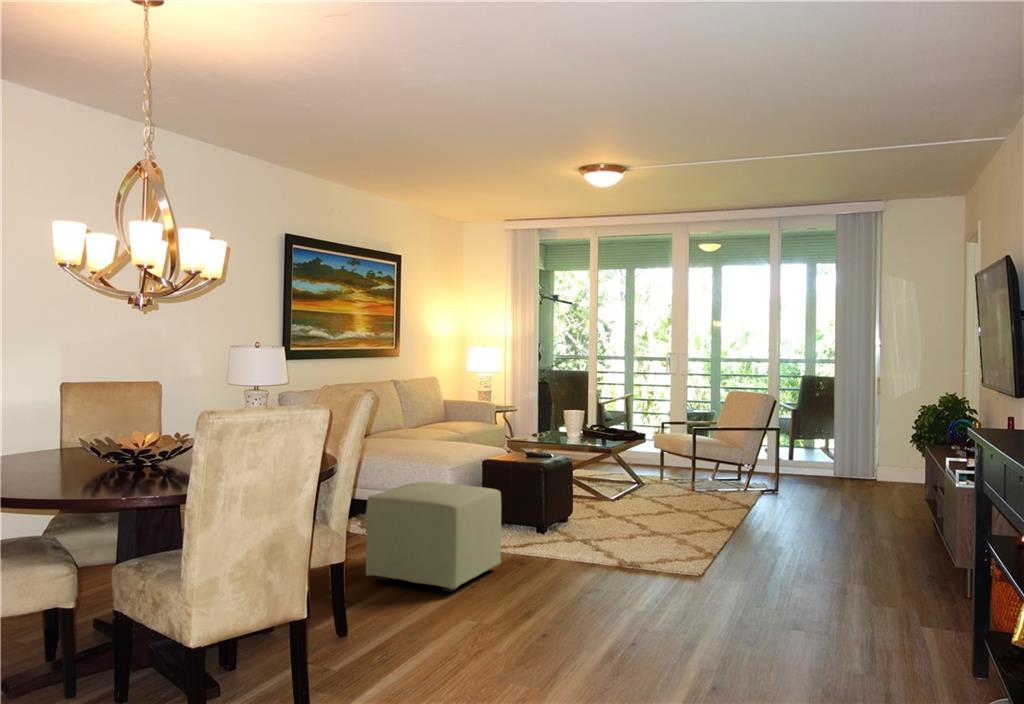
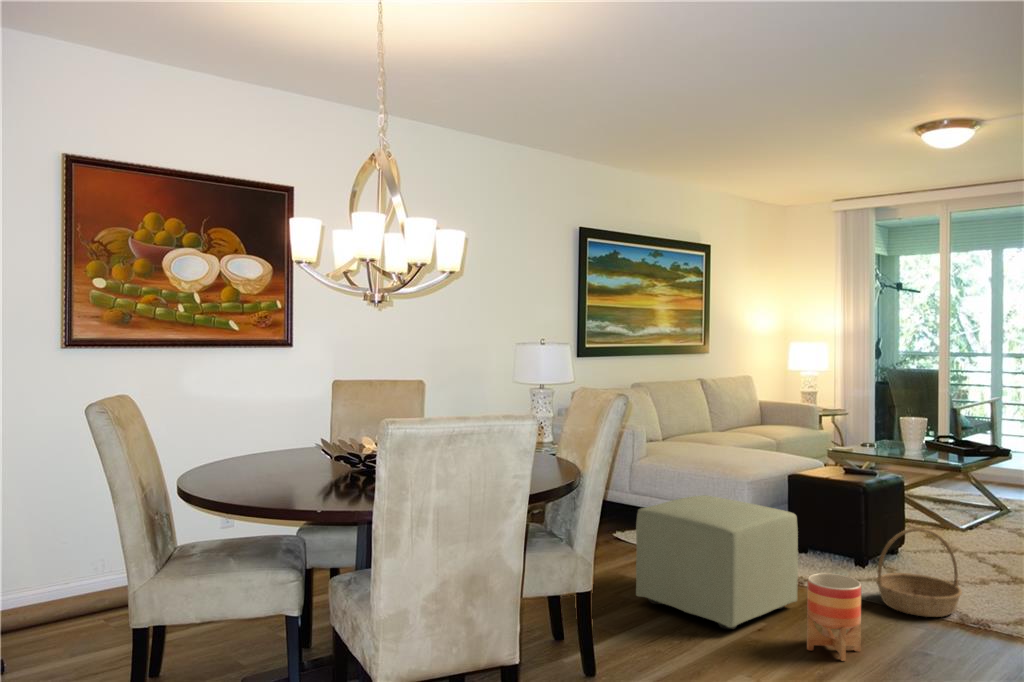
basket: none [558,495,619,564] -> present [876,528,962,617]
planter: none [514,534,555,602] -> present [807,573,861,661]

